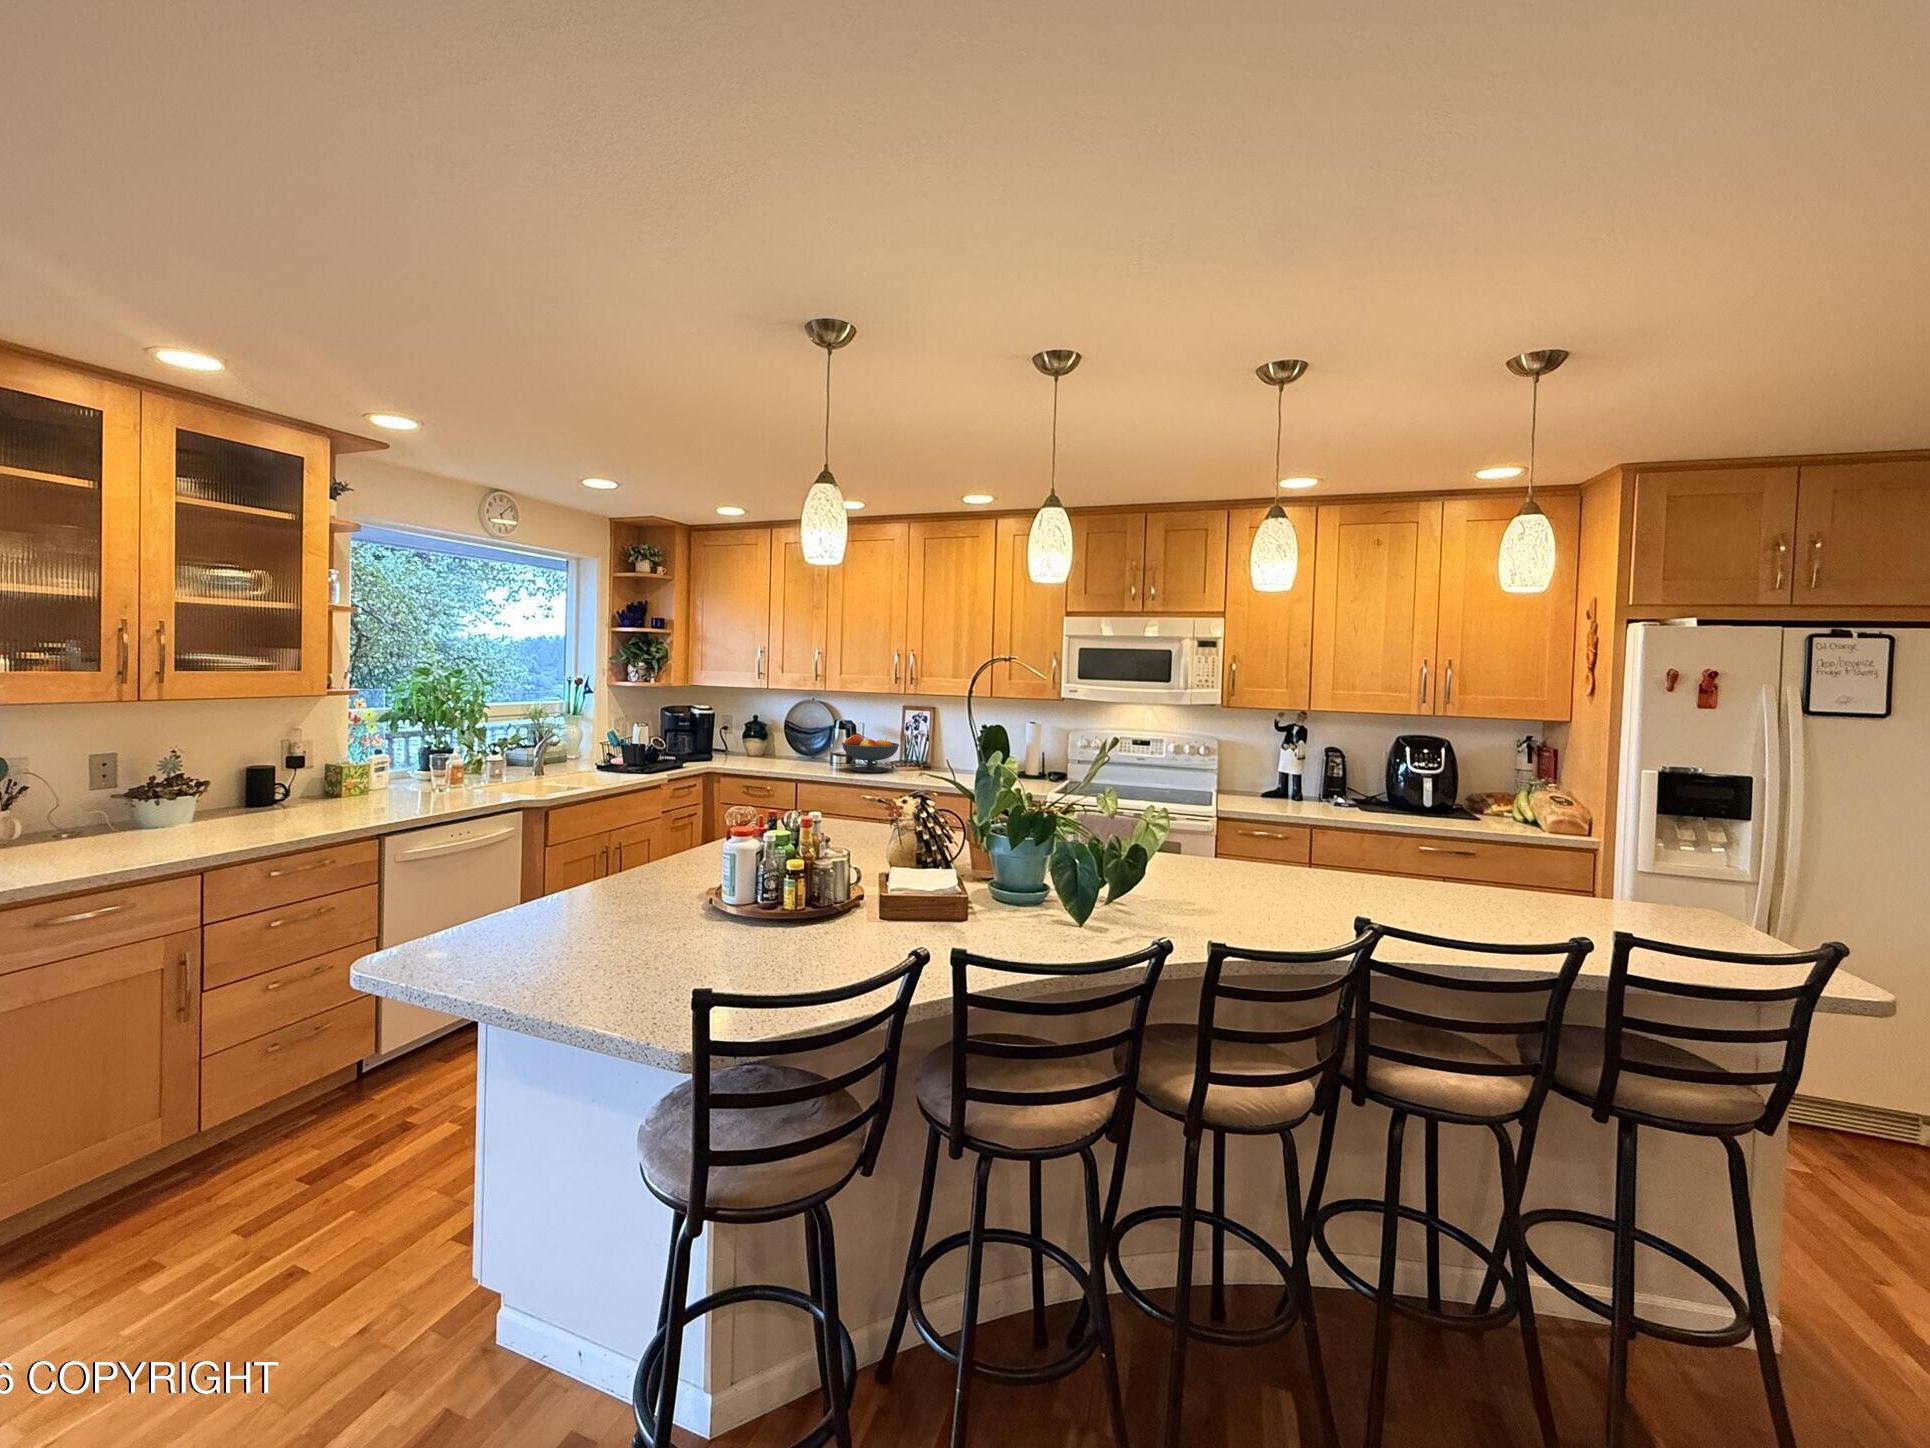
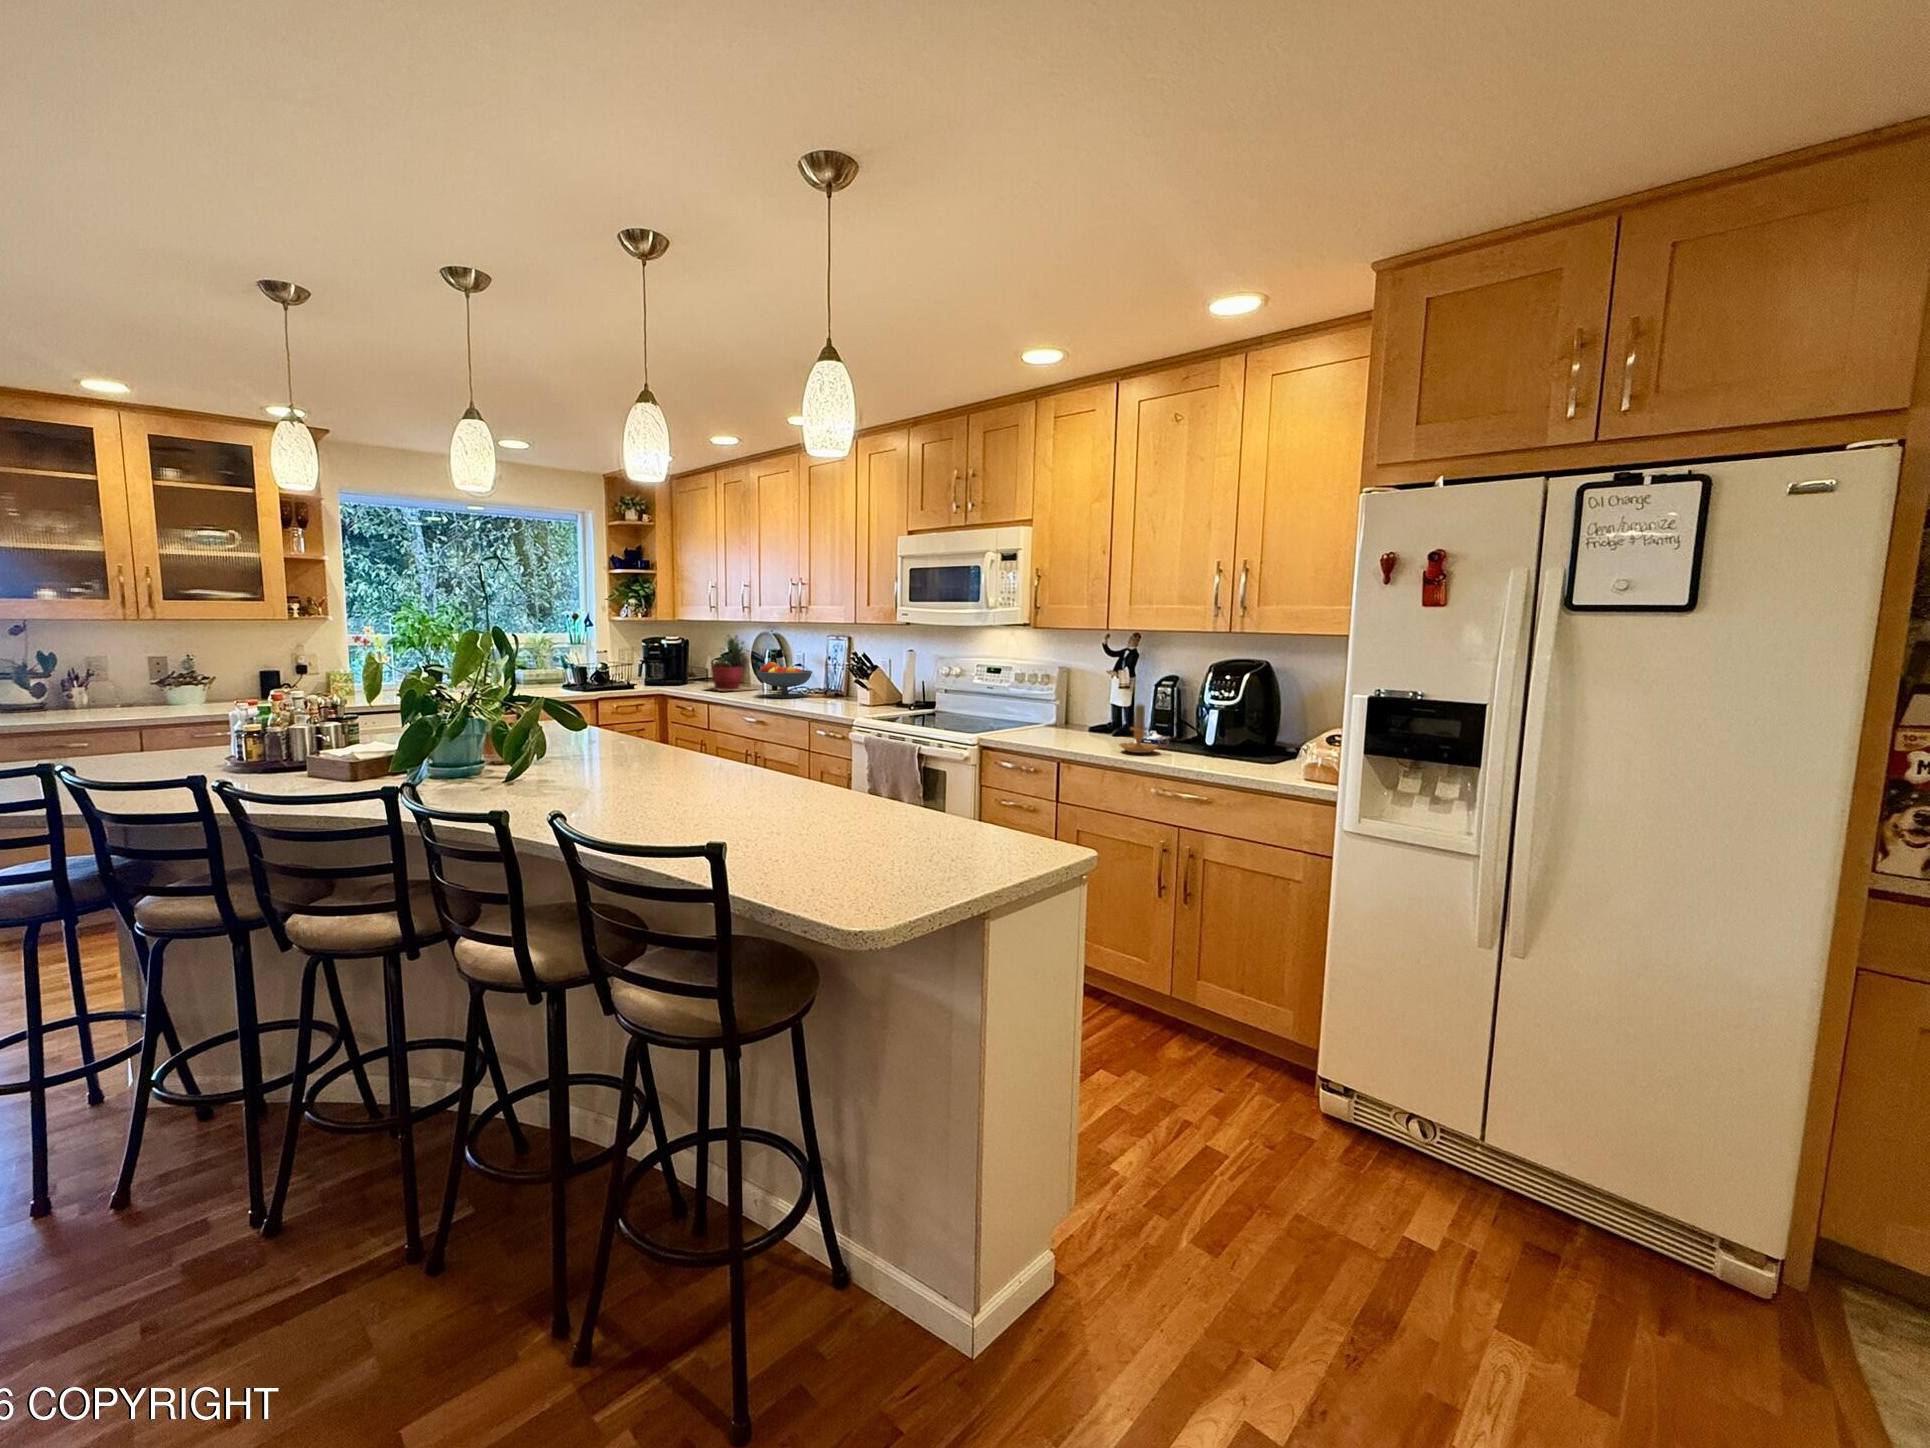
succulent plant: none [749,703,811,766] -> present [704,636,753,691]
candle: none [1355,774,1397,818] -> present [1120,704,1161,753]

